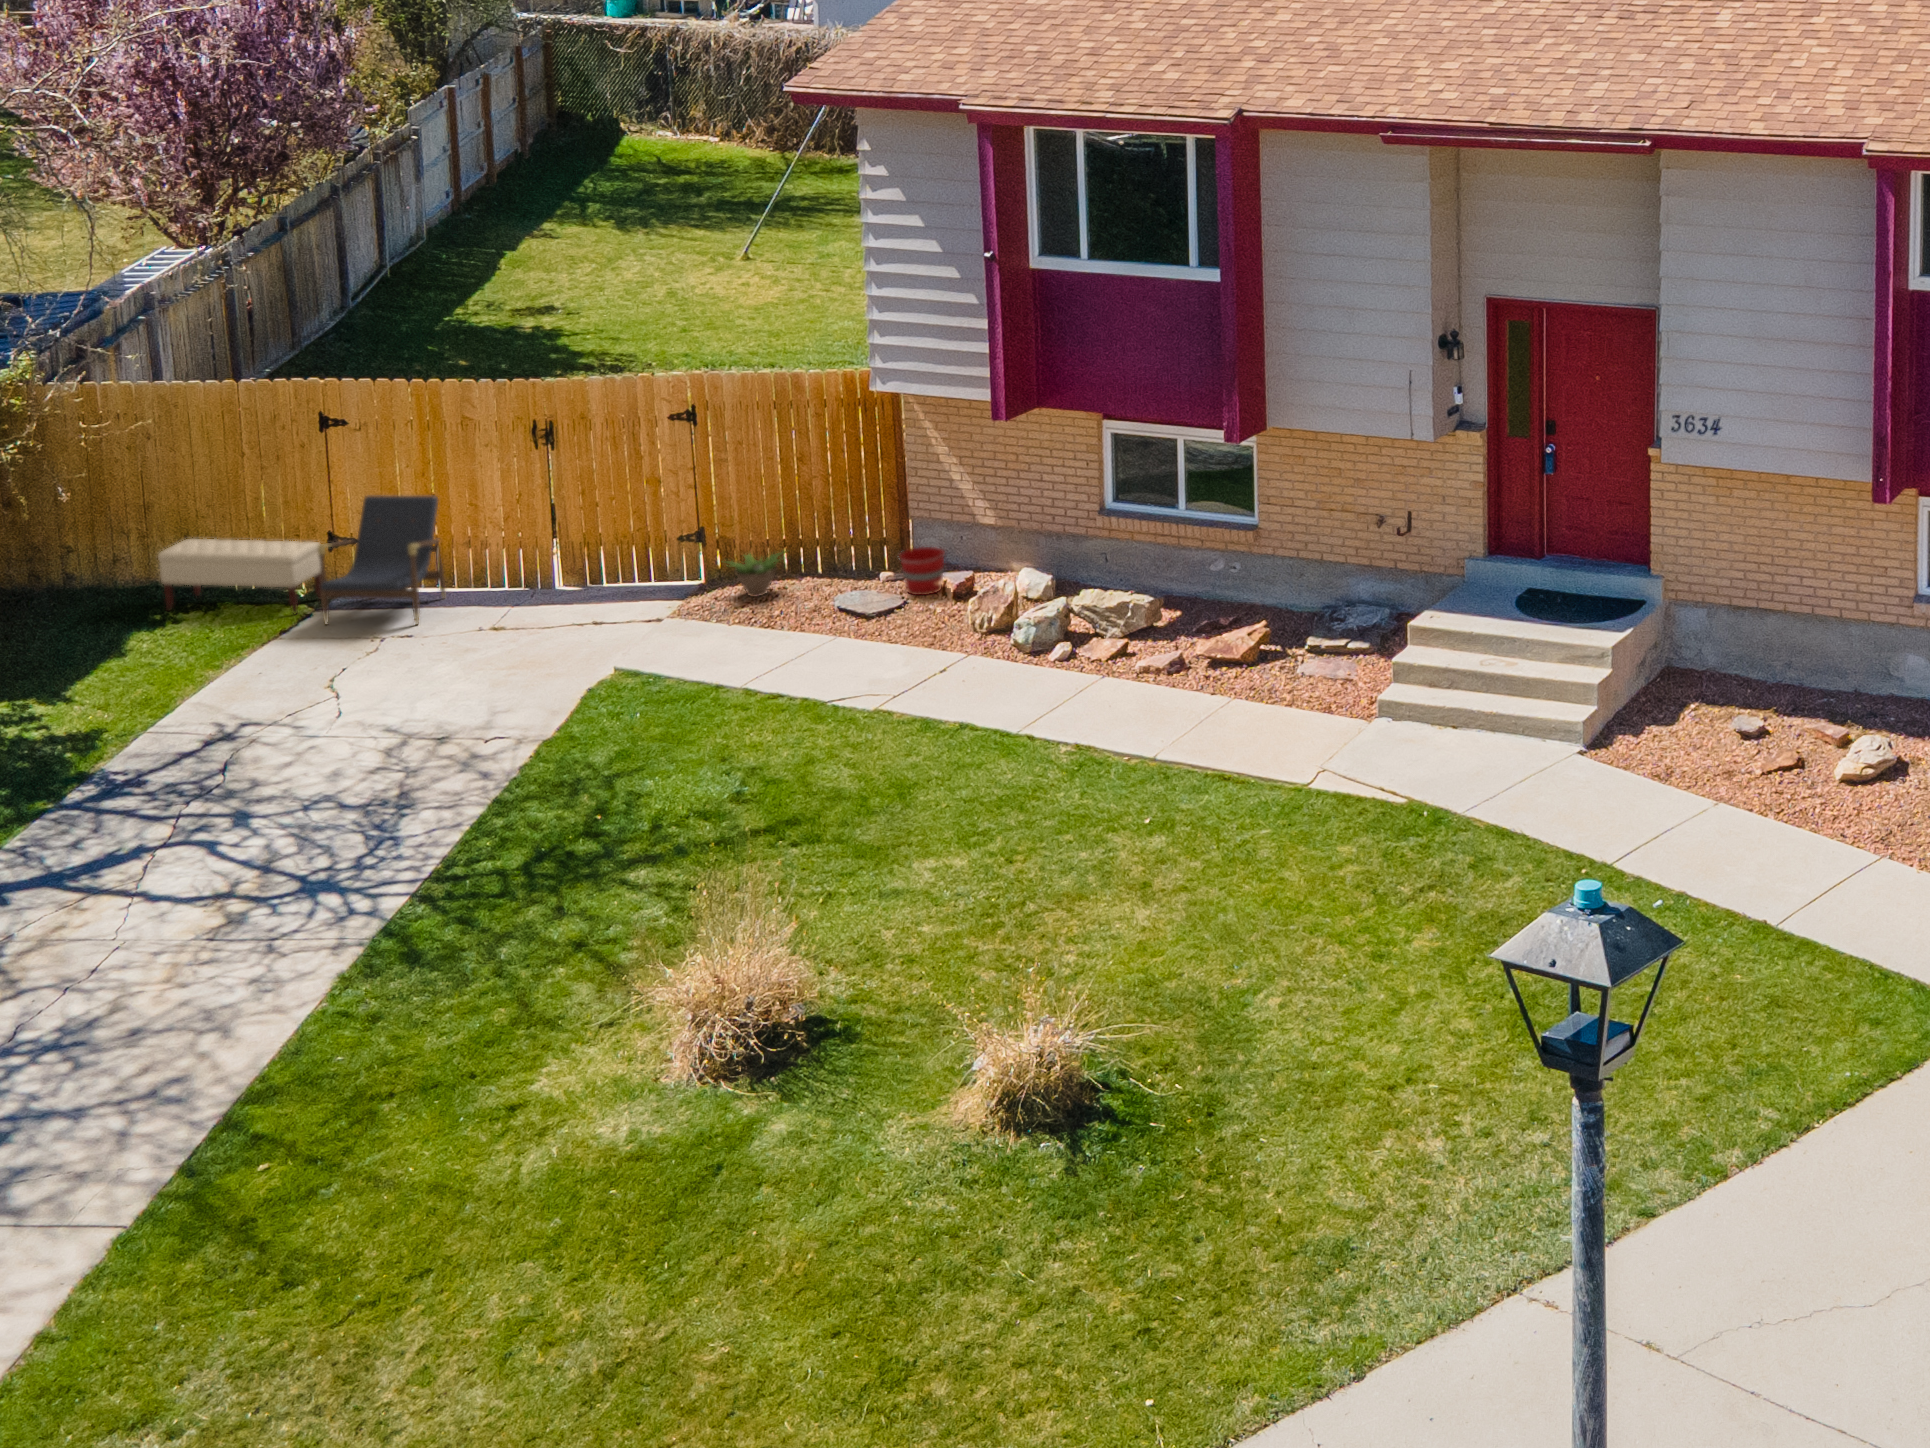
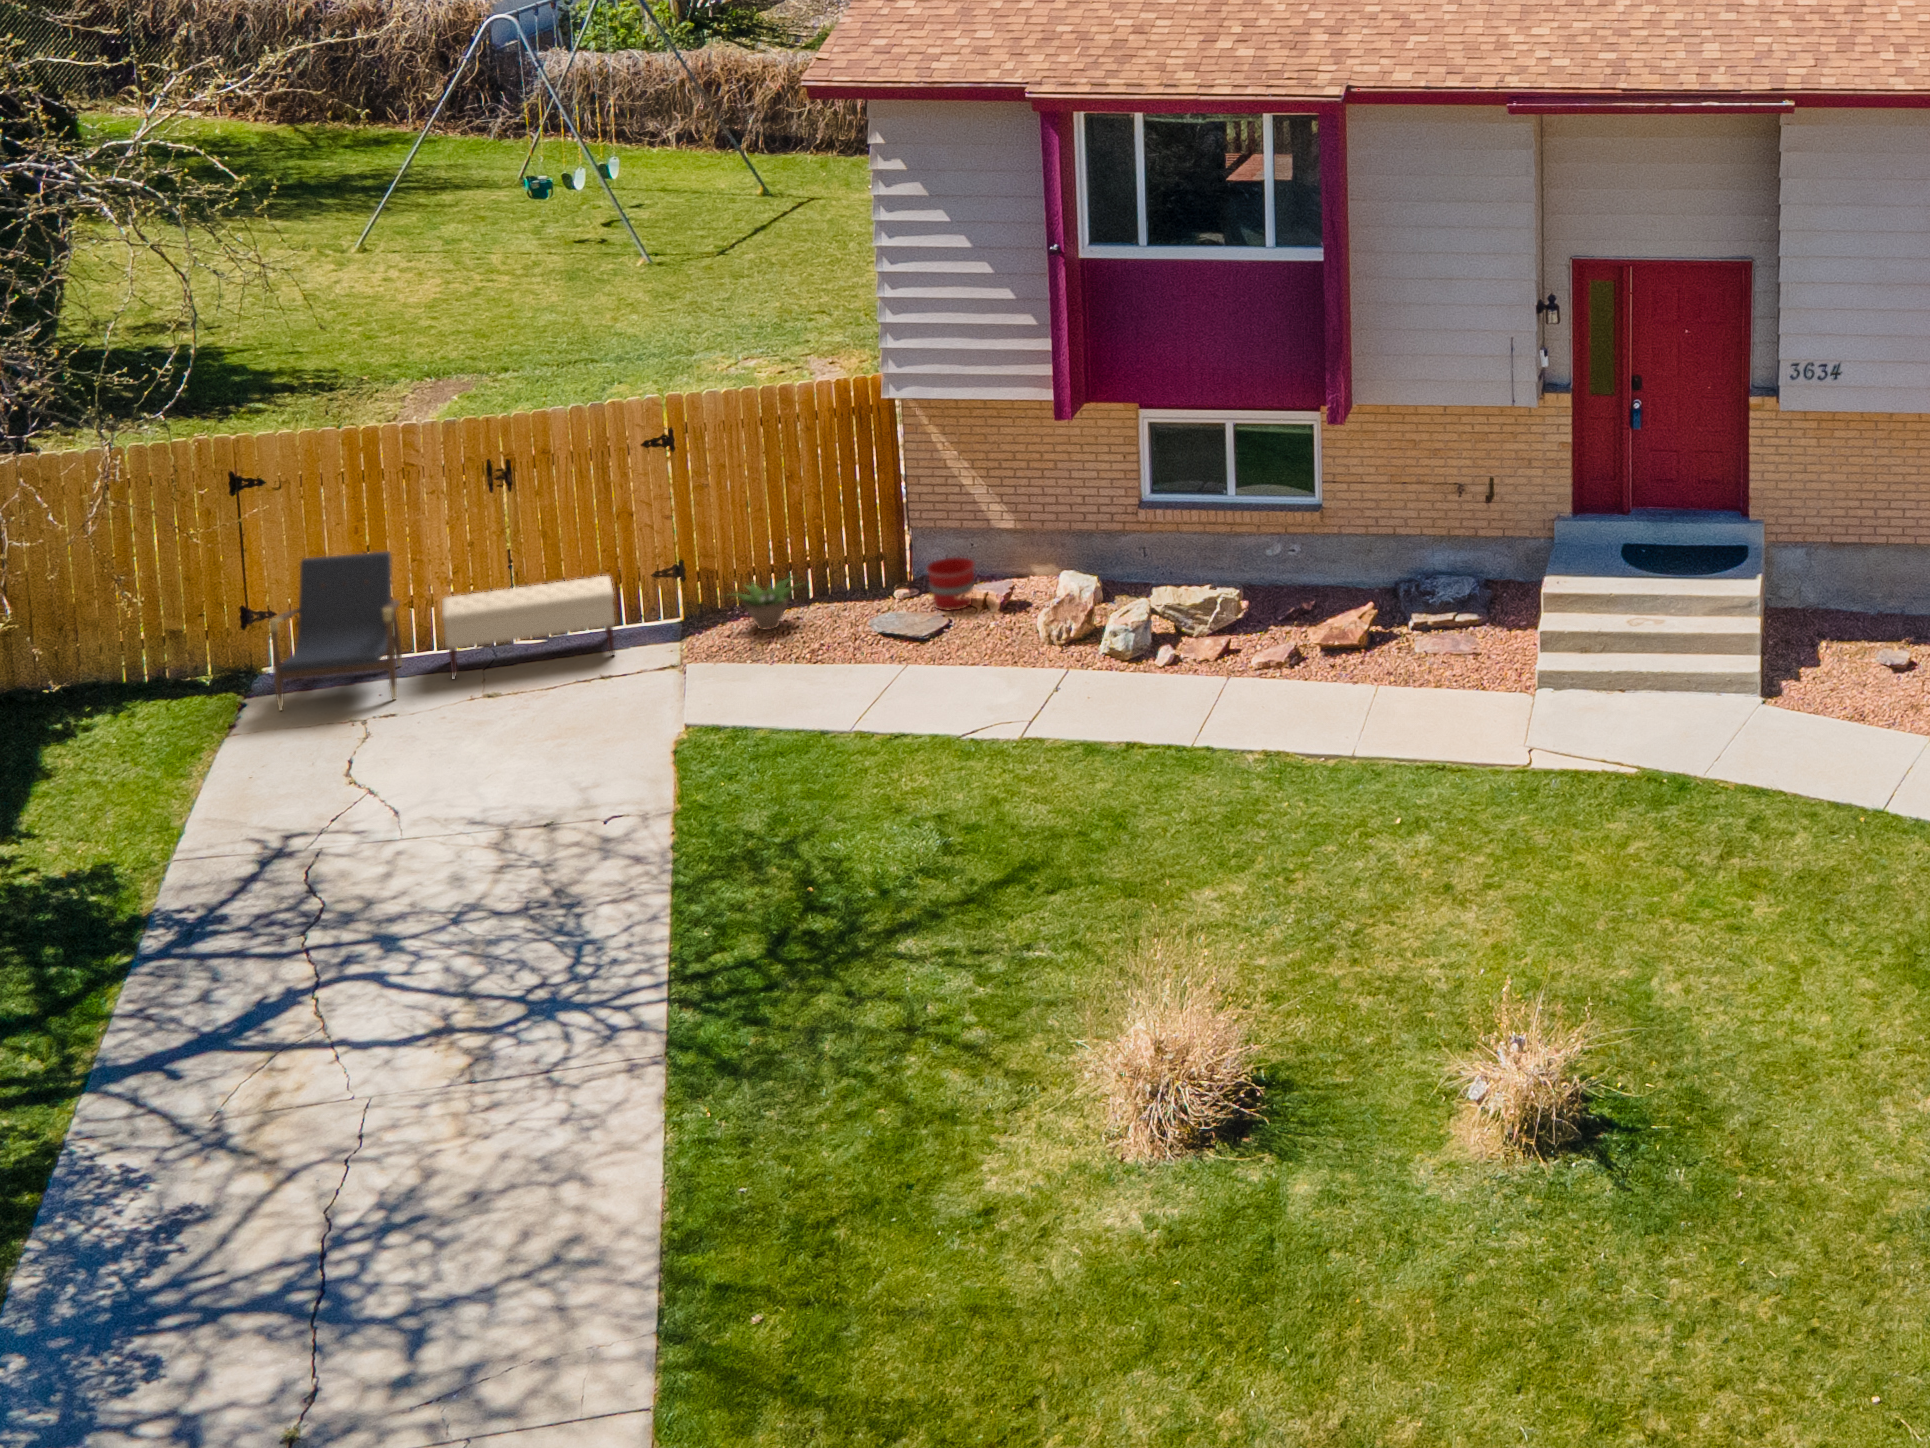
bench: present [158,539,321,614] -> present [442,576,615,678]

